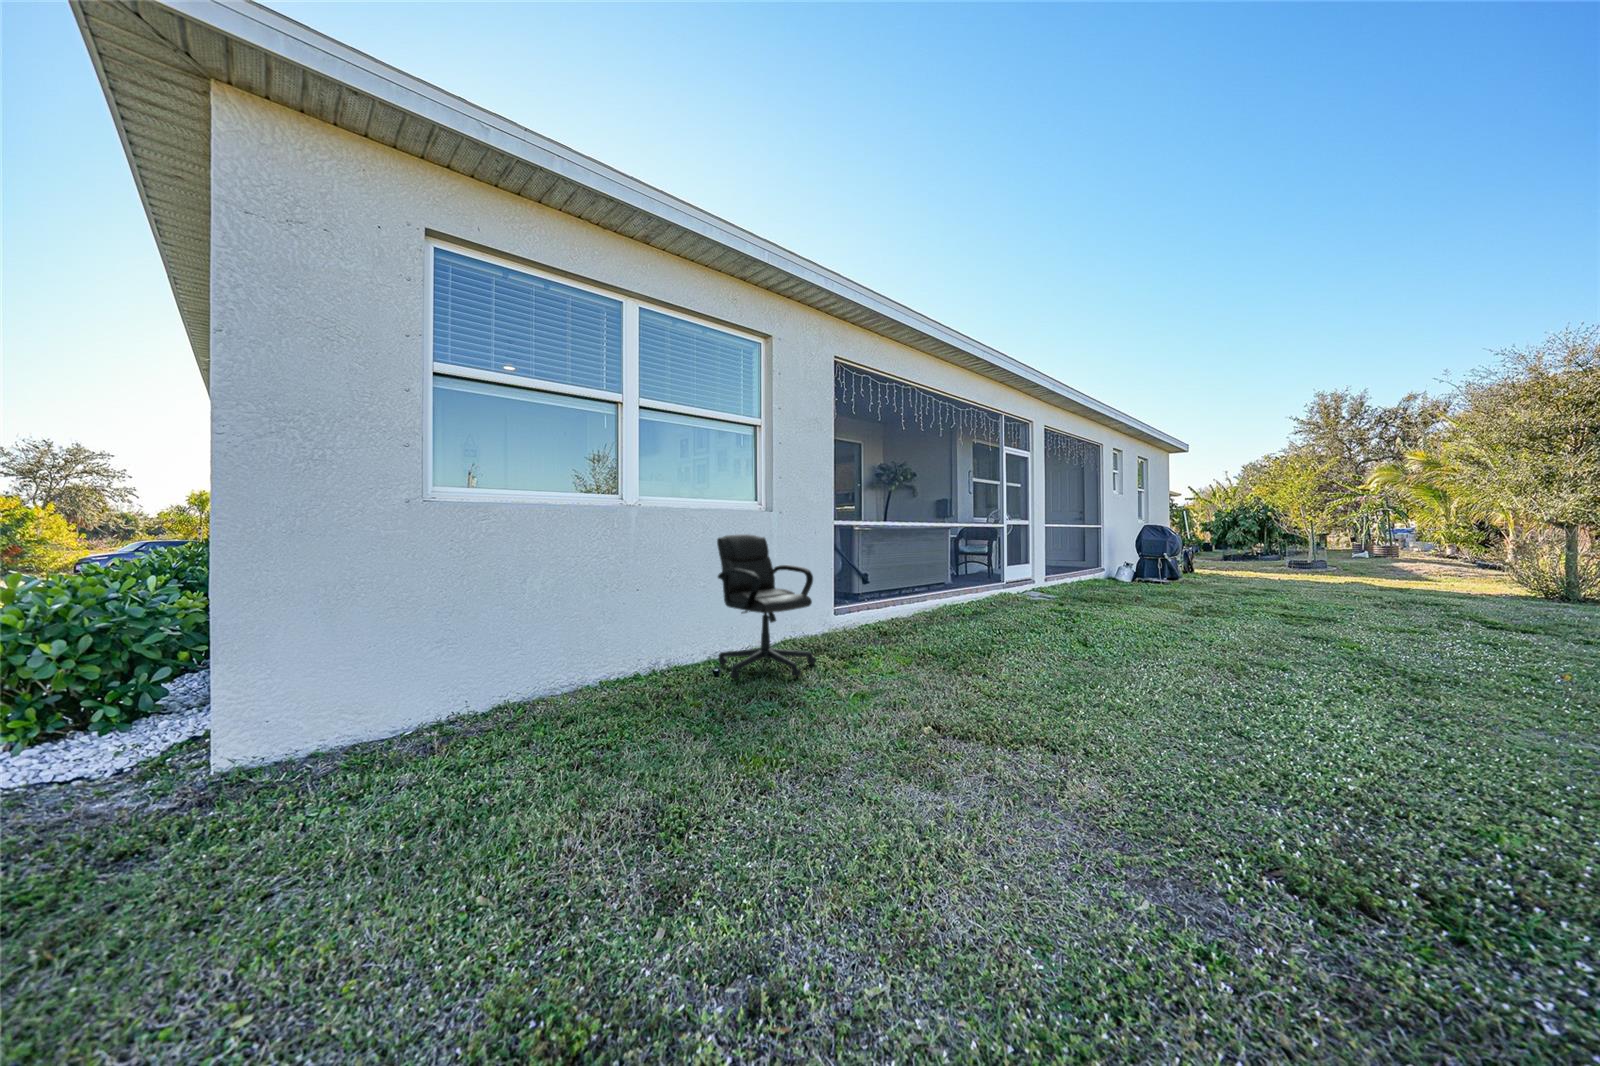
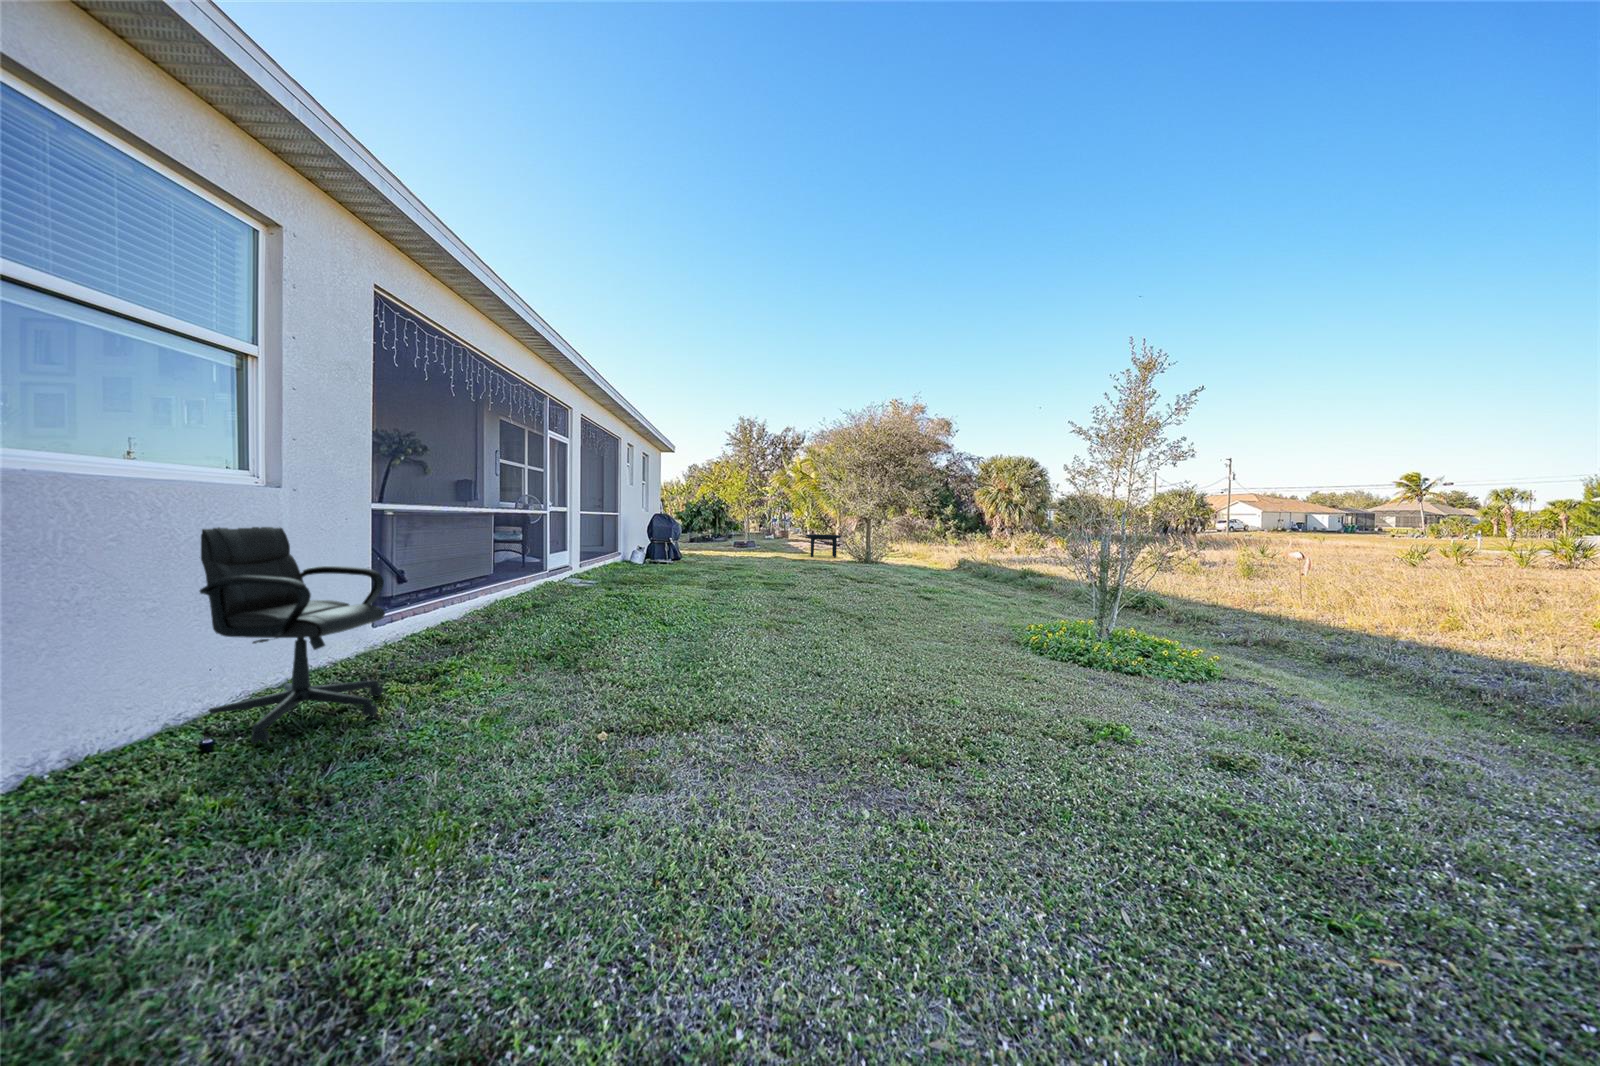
round table: none [1421,551,1514,590] -> present [806,534,841,558]

